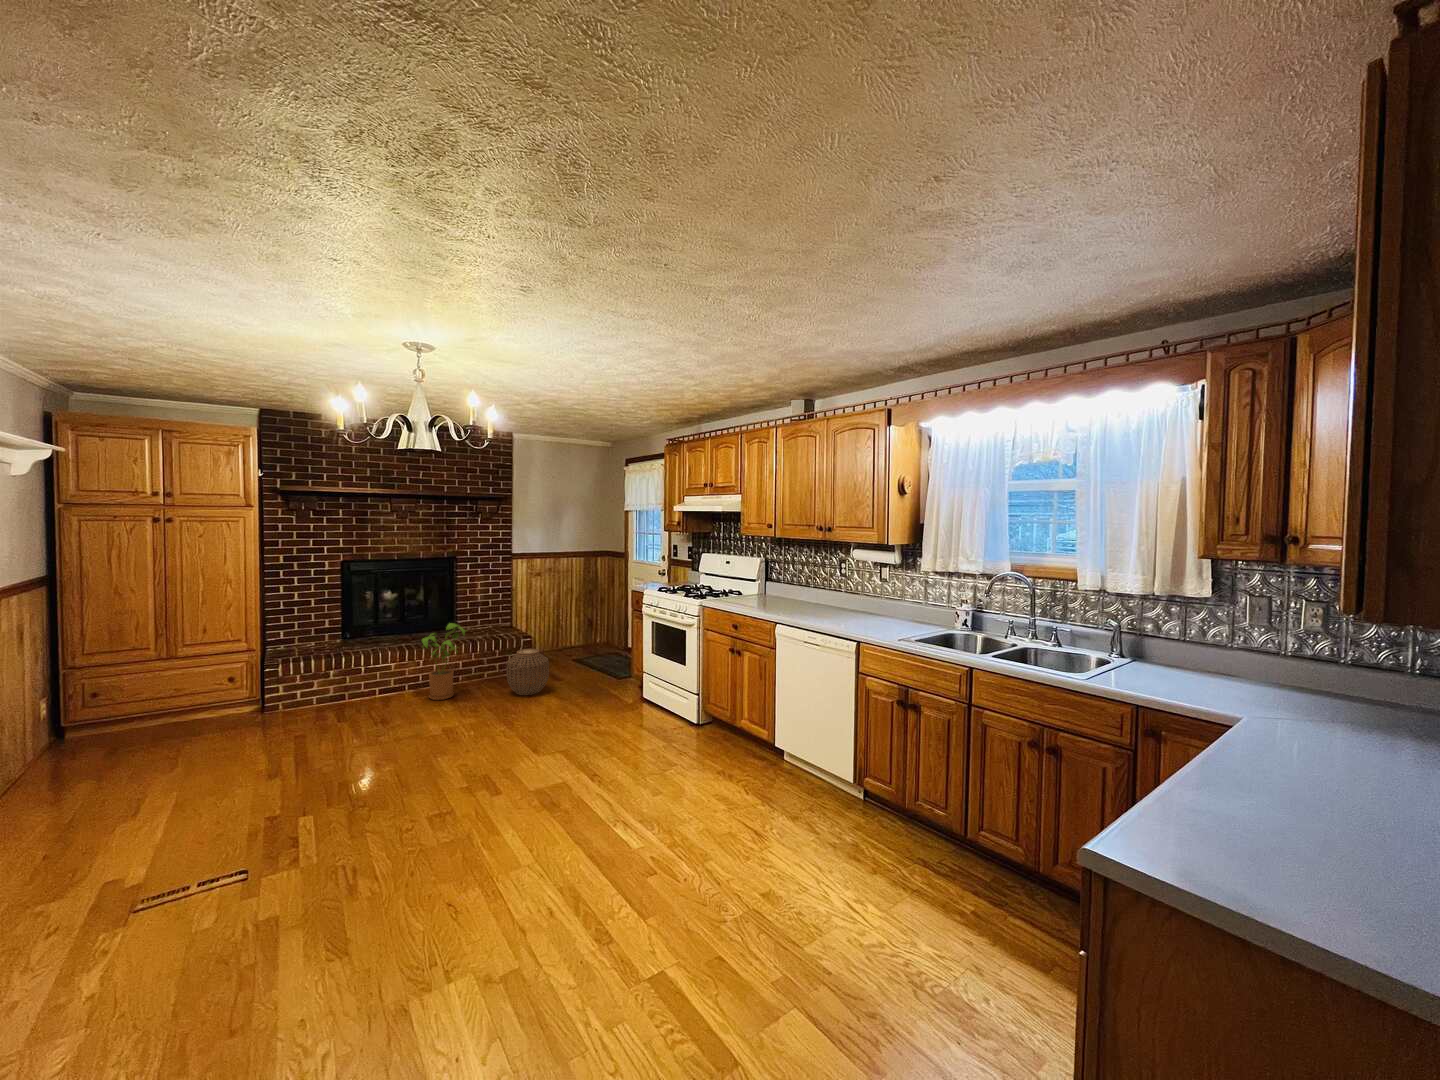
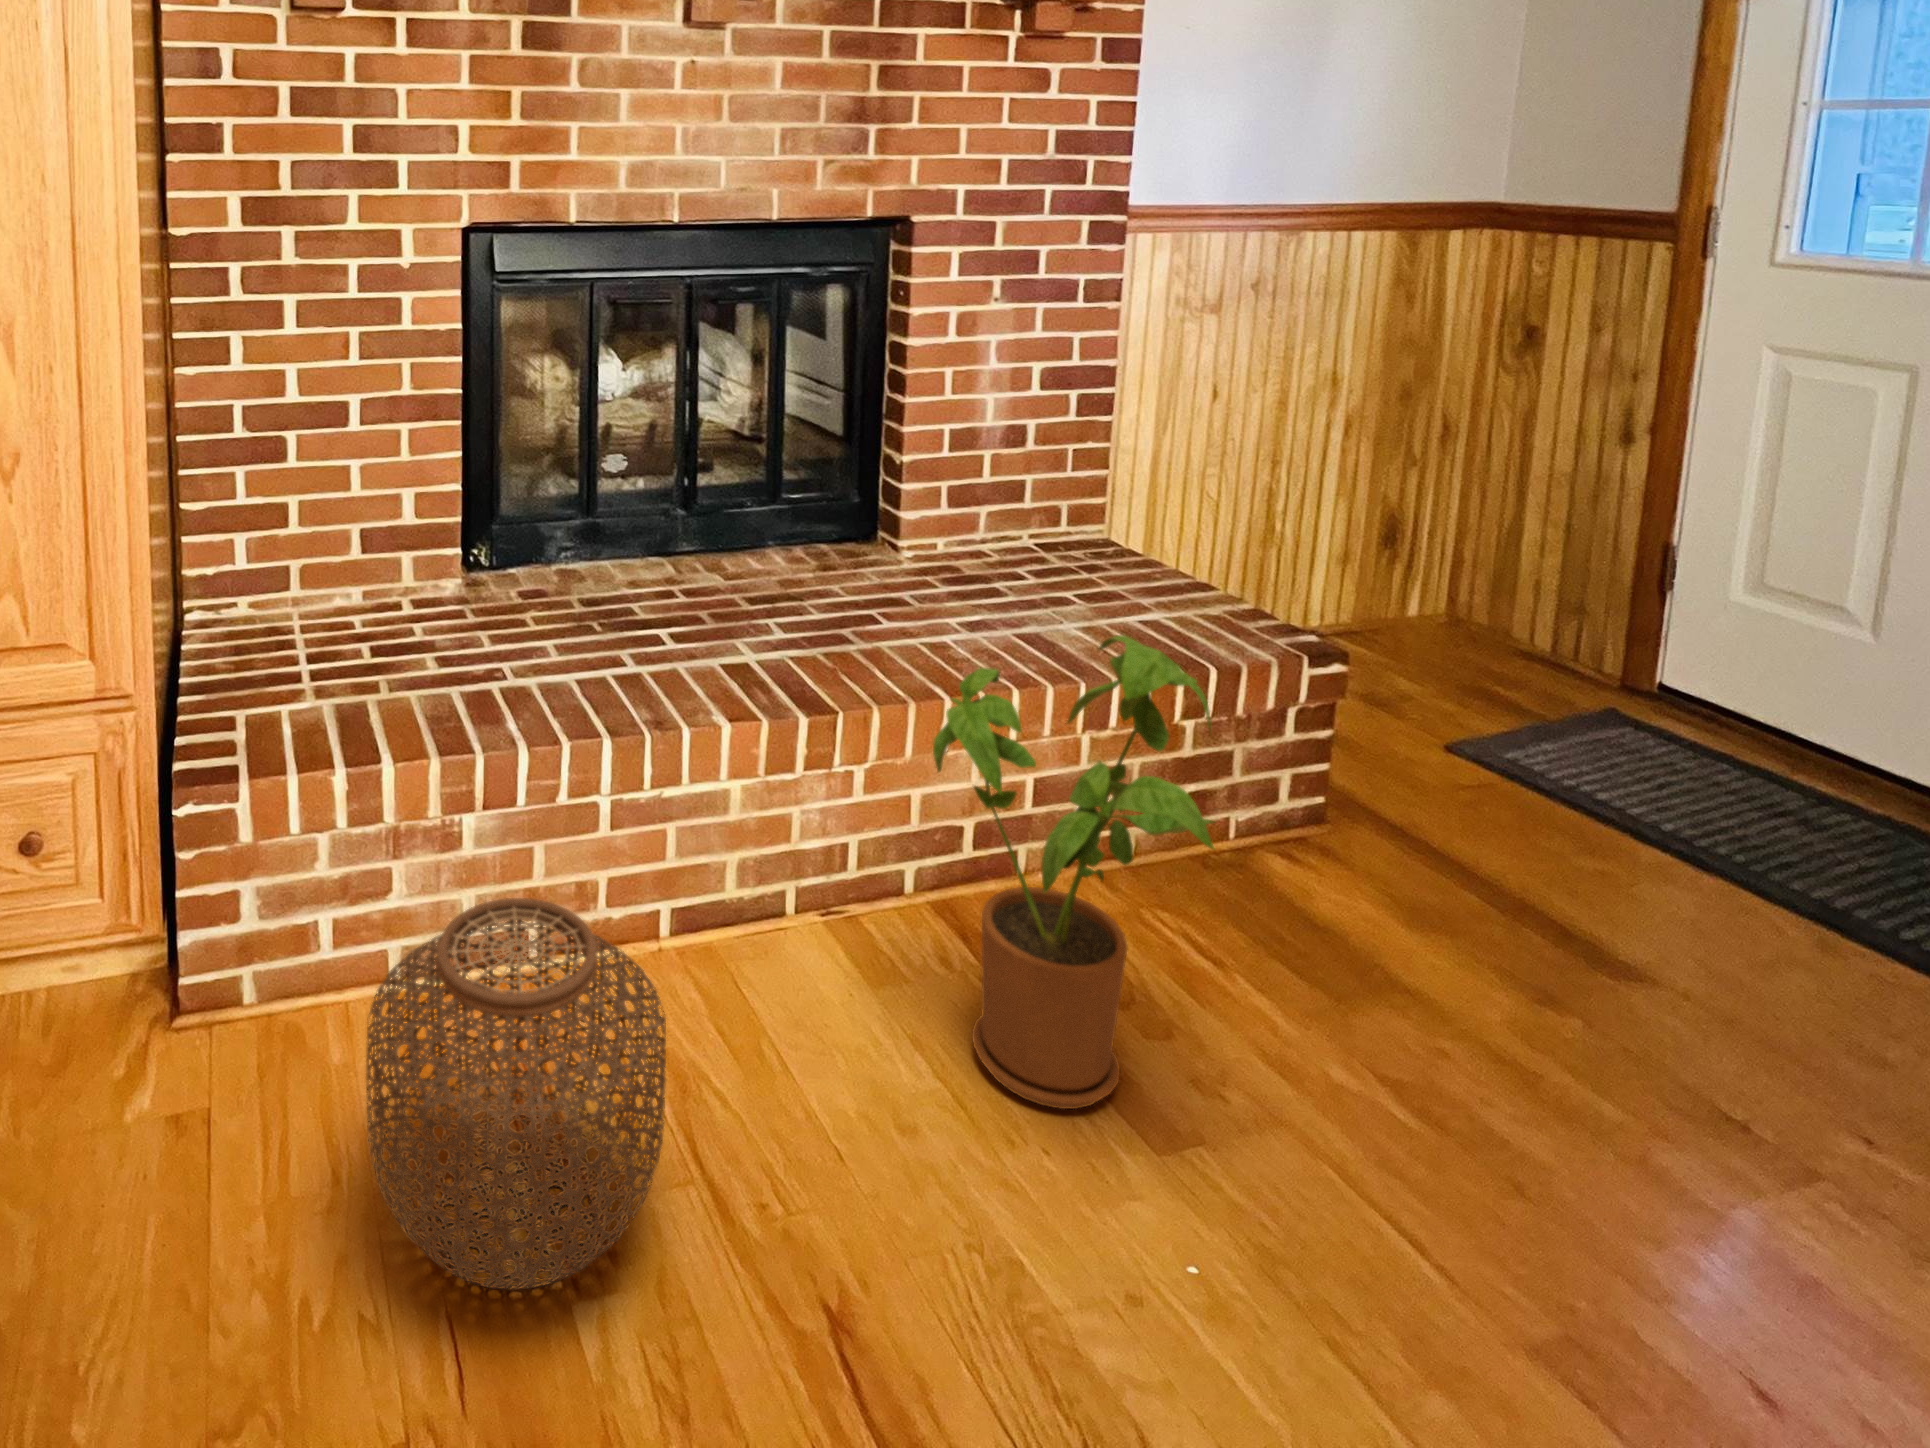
woven basket: present [507,649,549,695] -> present [366,898,666,1290]

